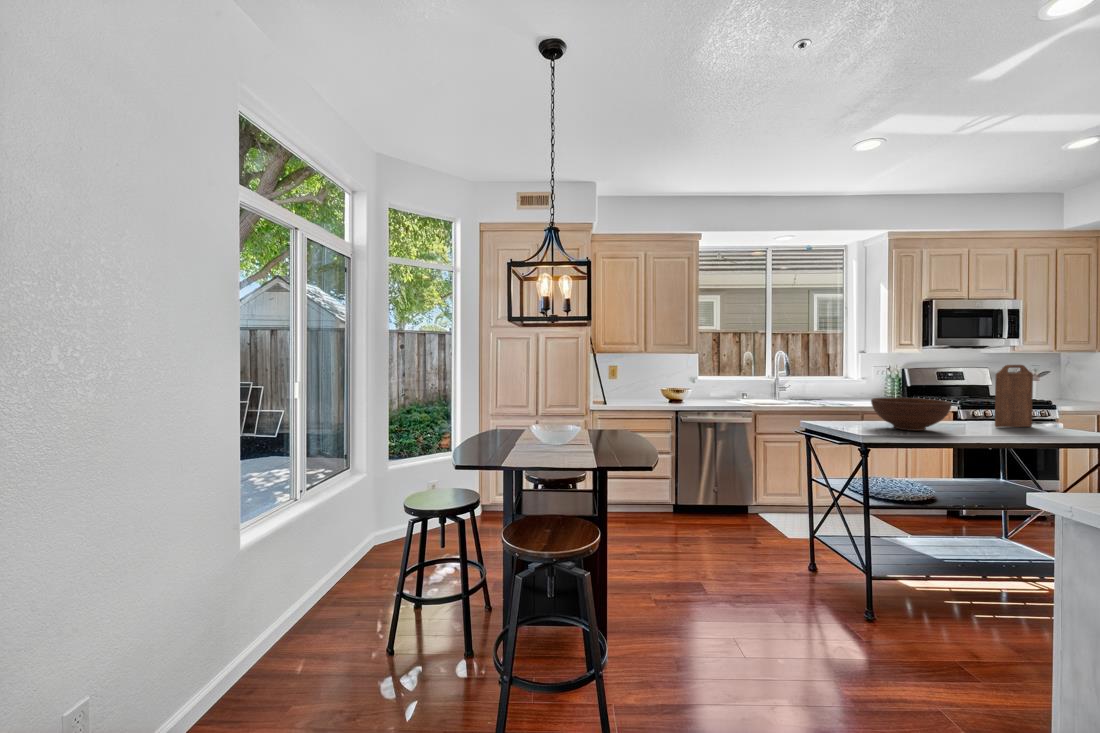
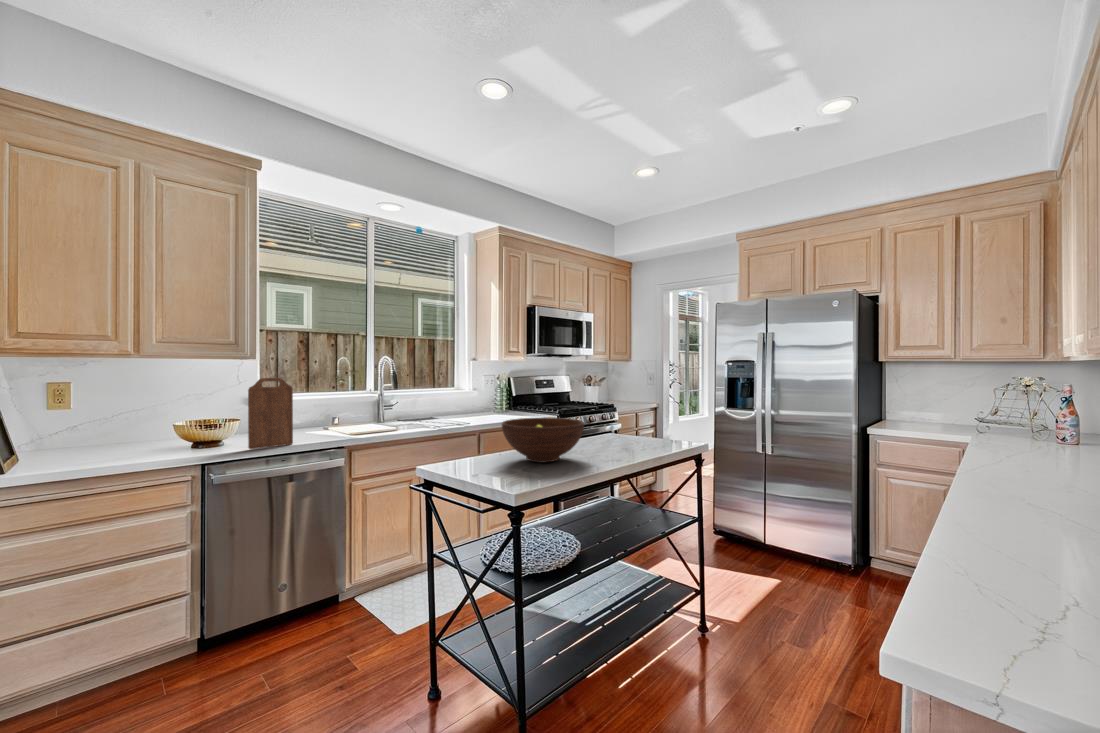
cutting board: present [995,365,1033,427] -> present [248,378,293,449]

